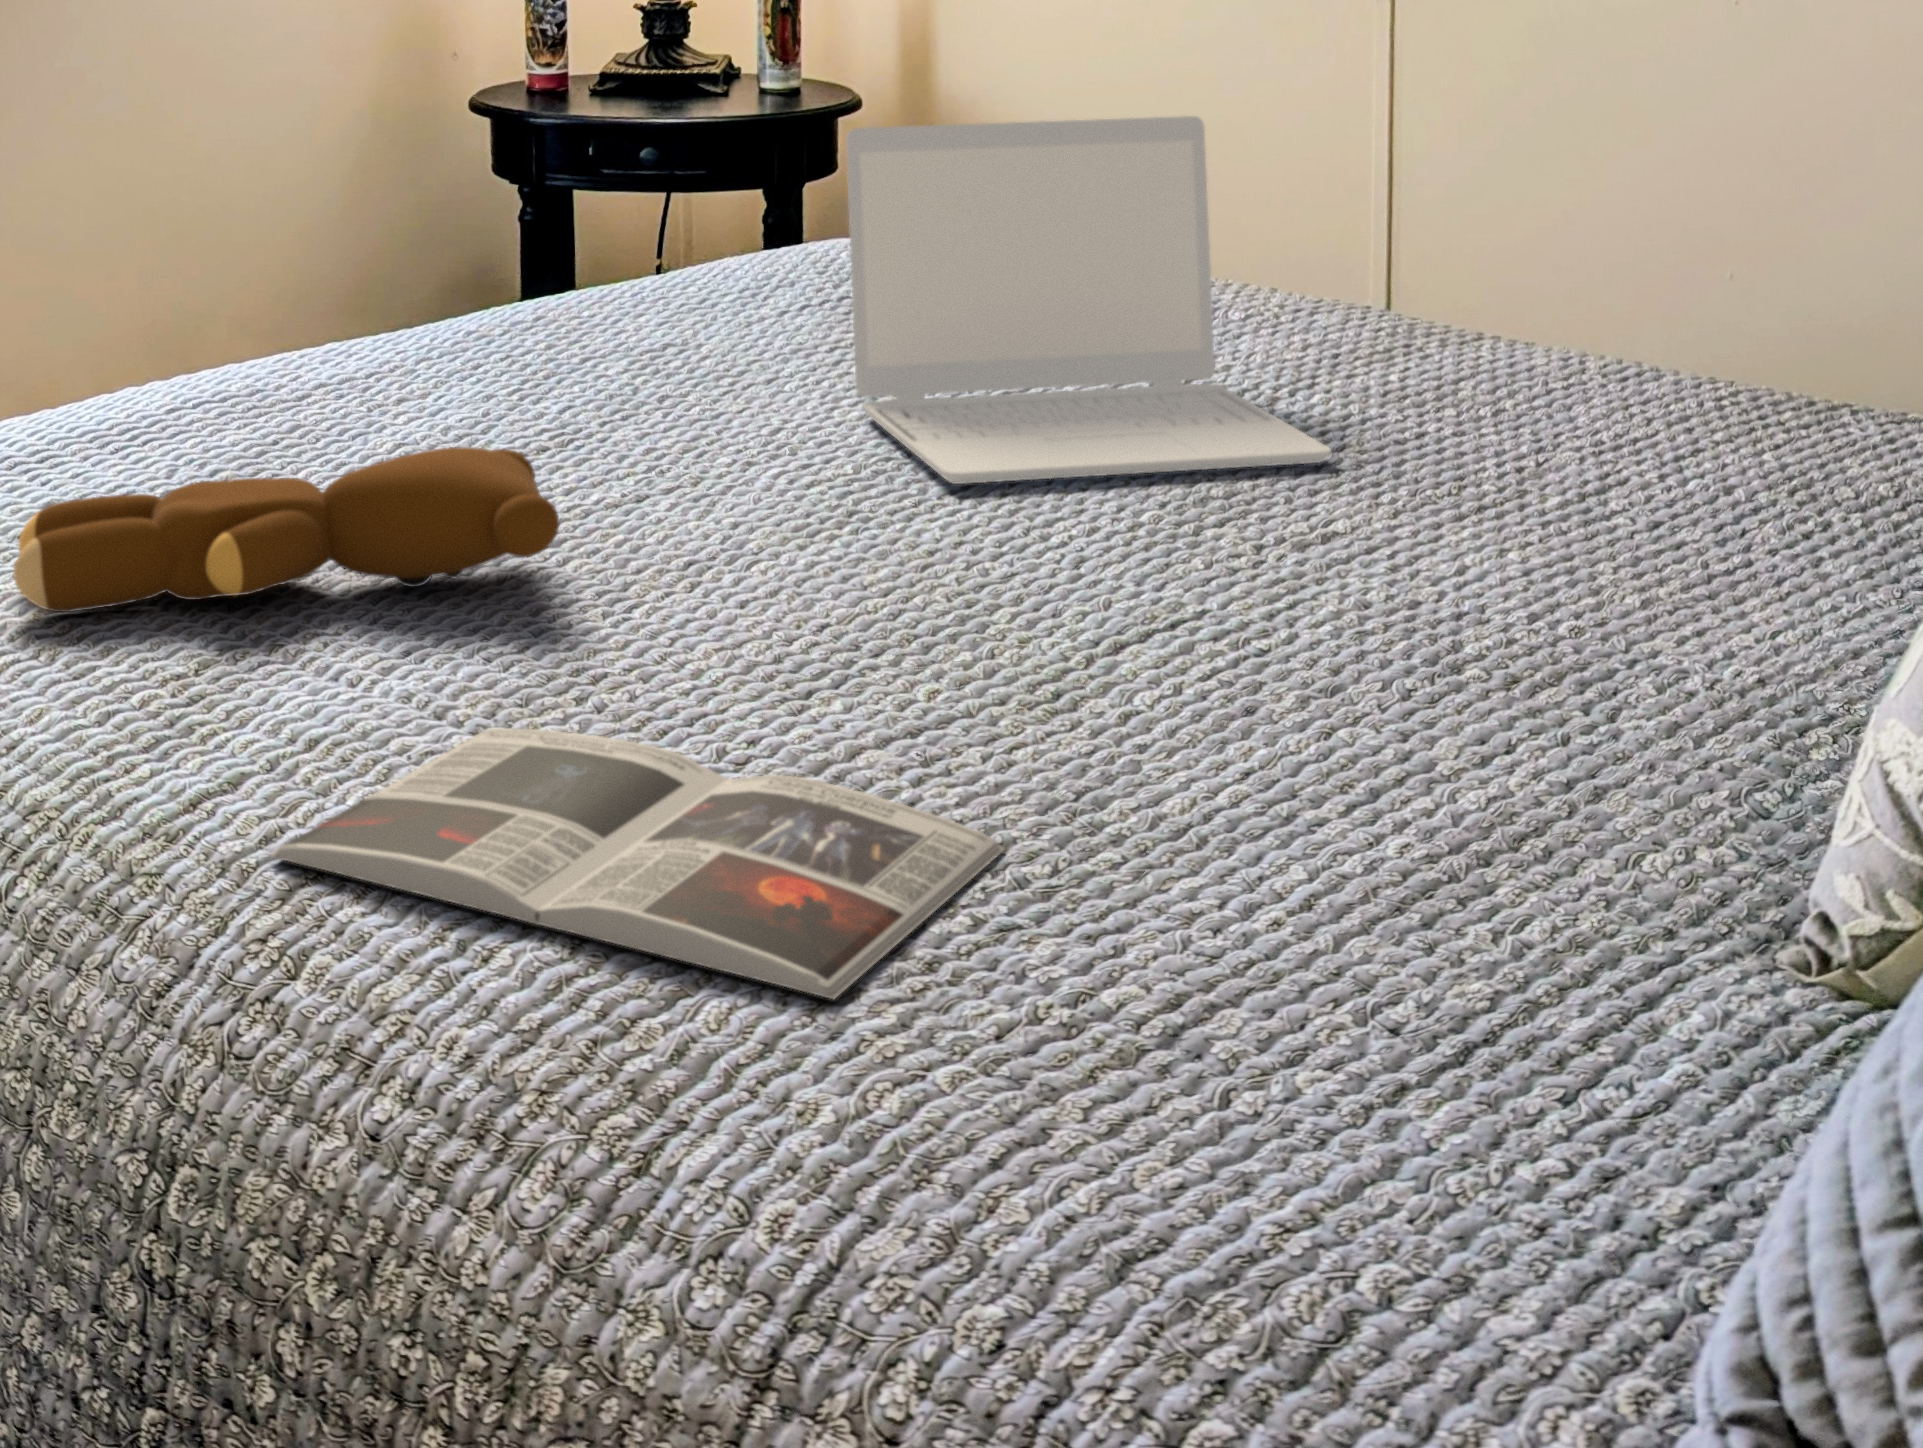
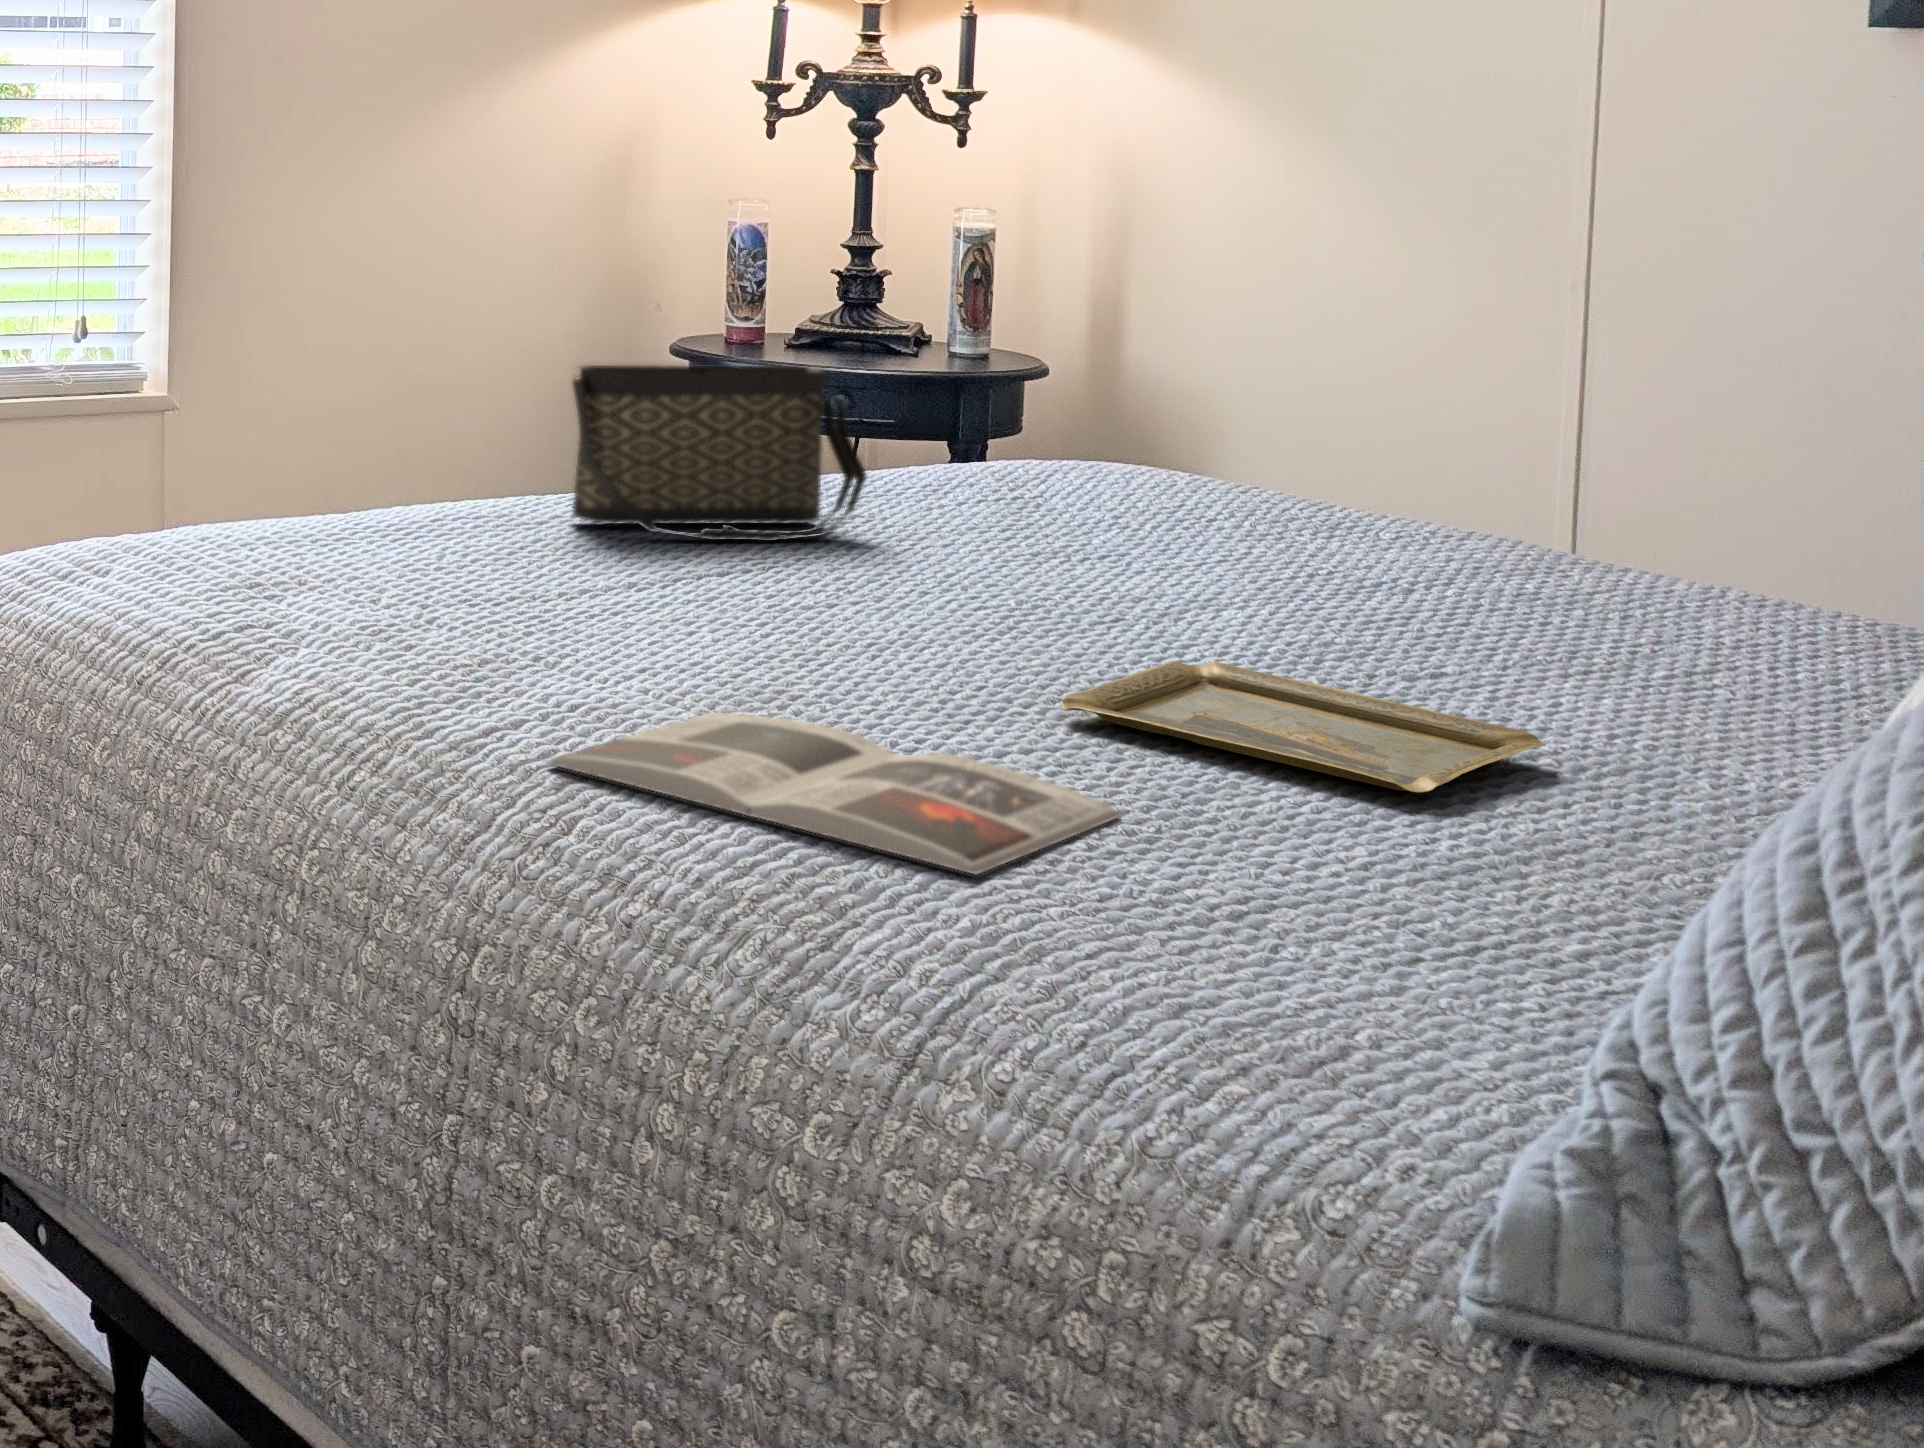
laptop: present [846,116,1331,484] -> none [1021,324,1453,624]
handbag: none [323,188,678,417] -> present [572,365,867,541]
teddy bear: present [14,447,559,612] -> none [337,531,767,633]
tray: none [919,568,1470,762] -> present [1061,661,1546,793]

